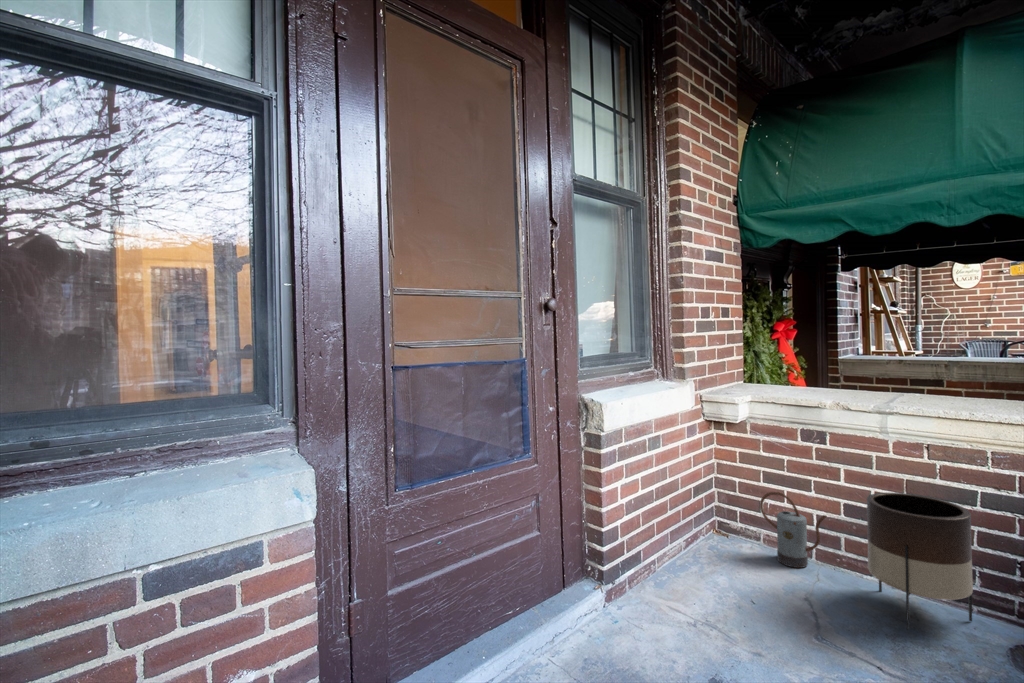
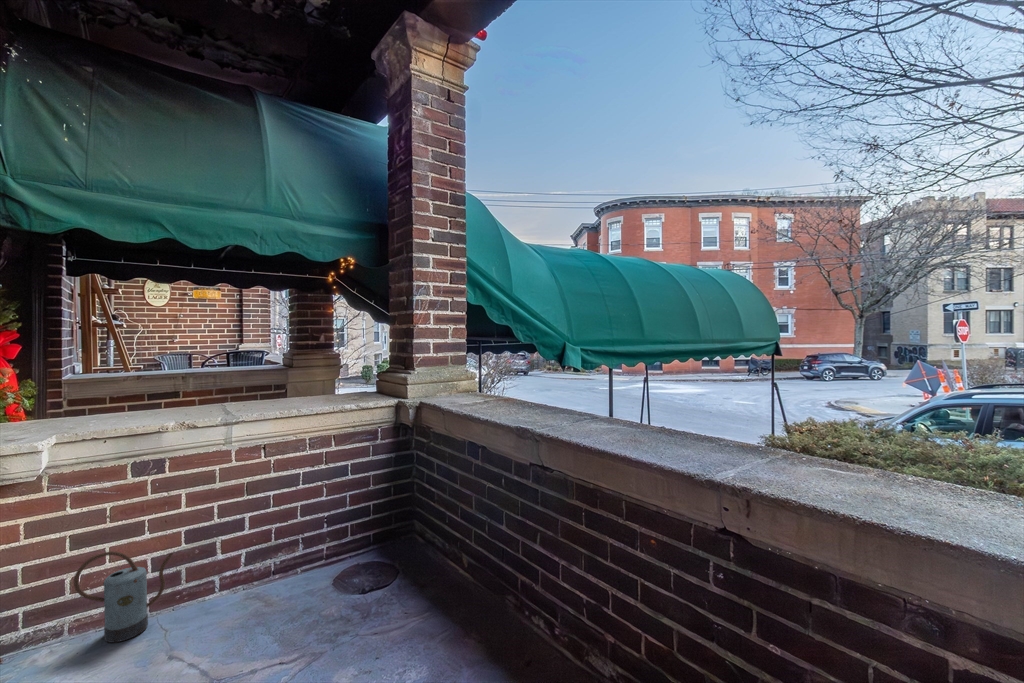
planter: present [867,493,973,630] -> none [227,490,312,621]

